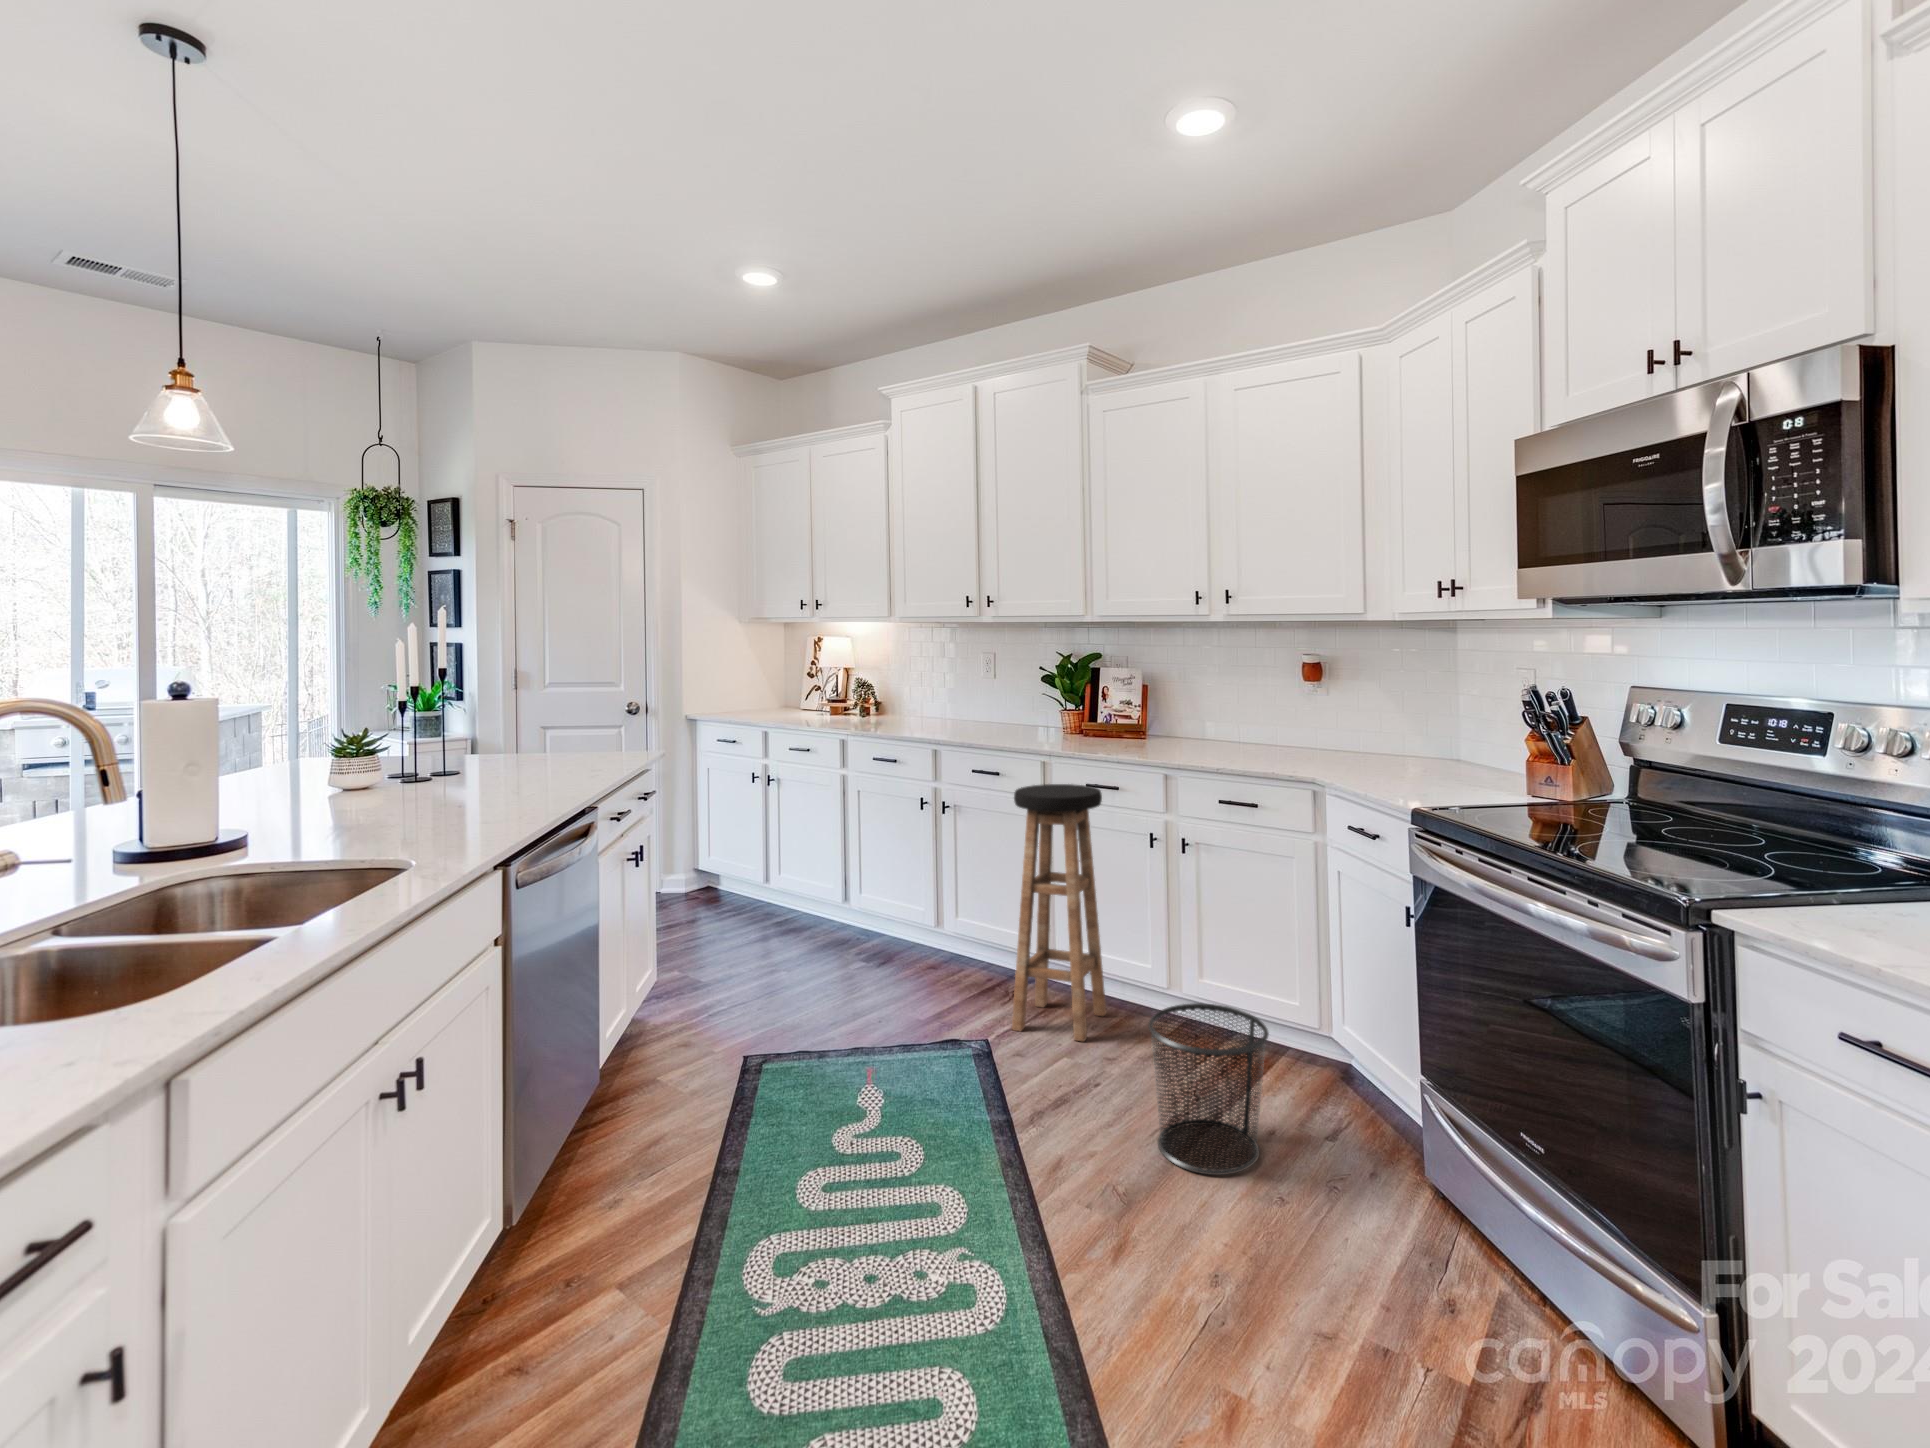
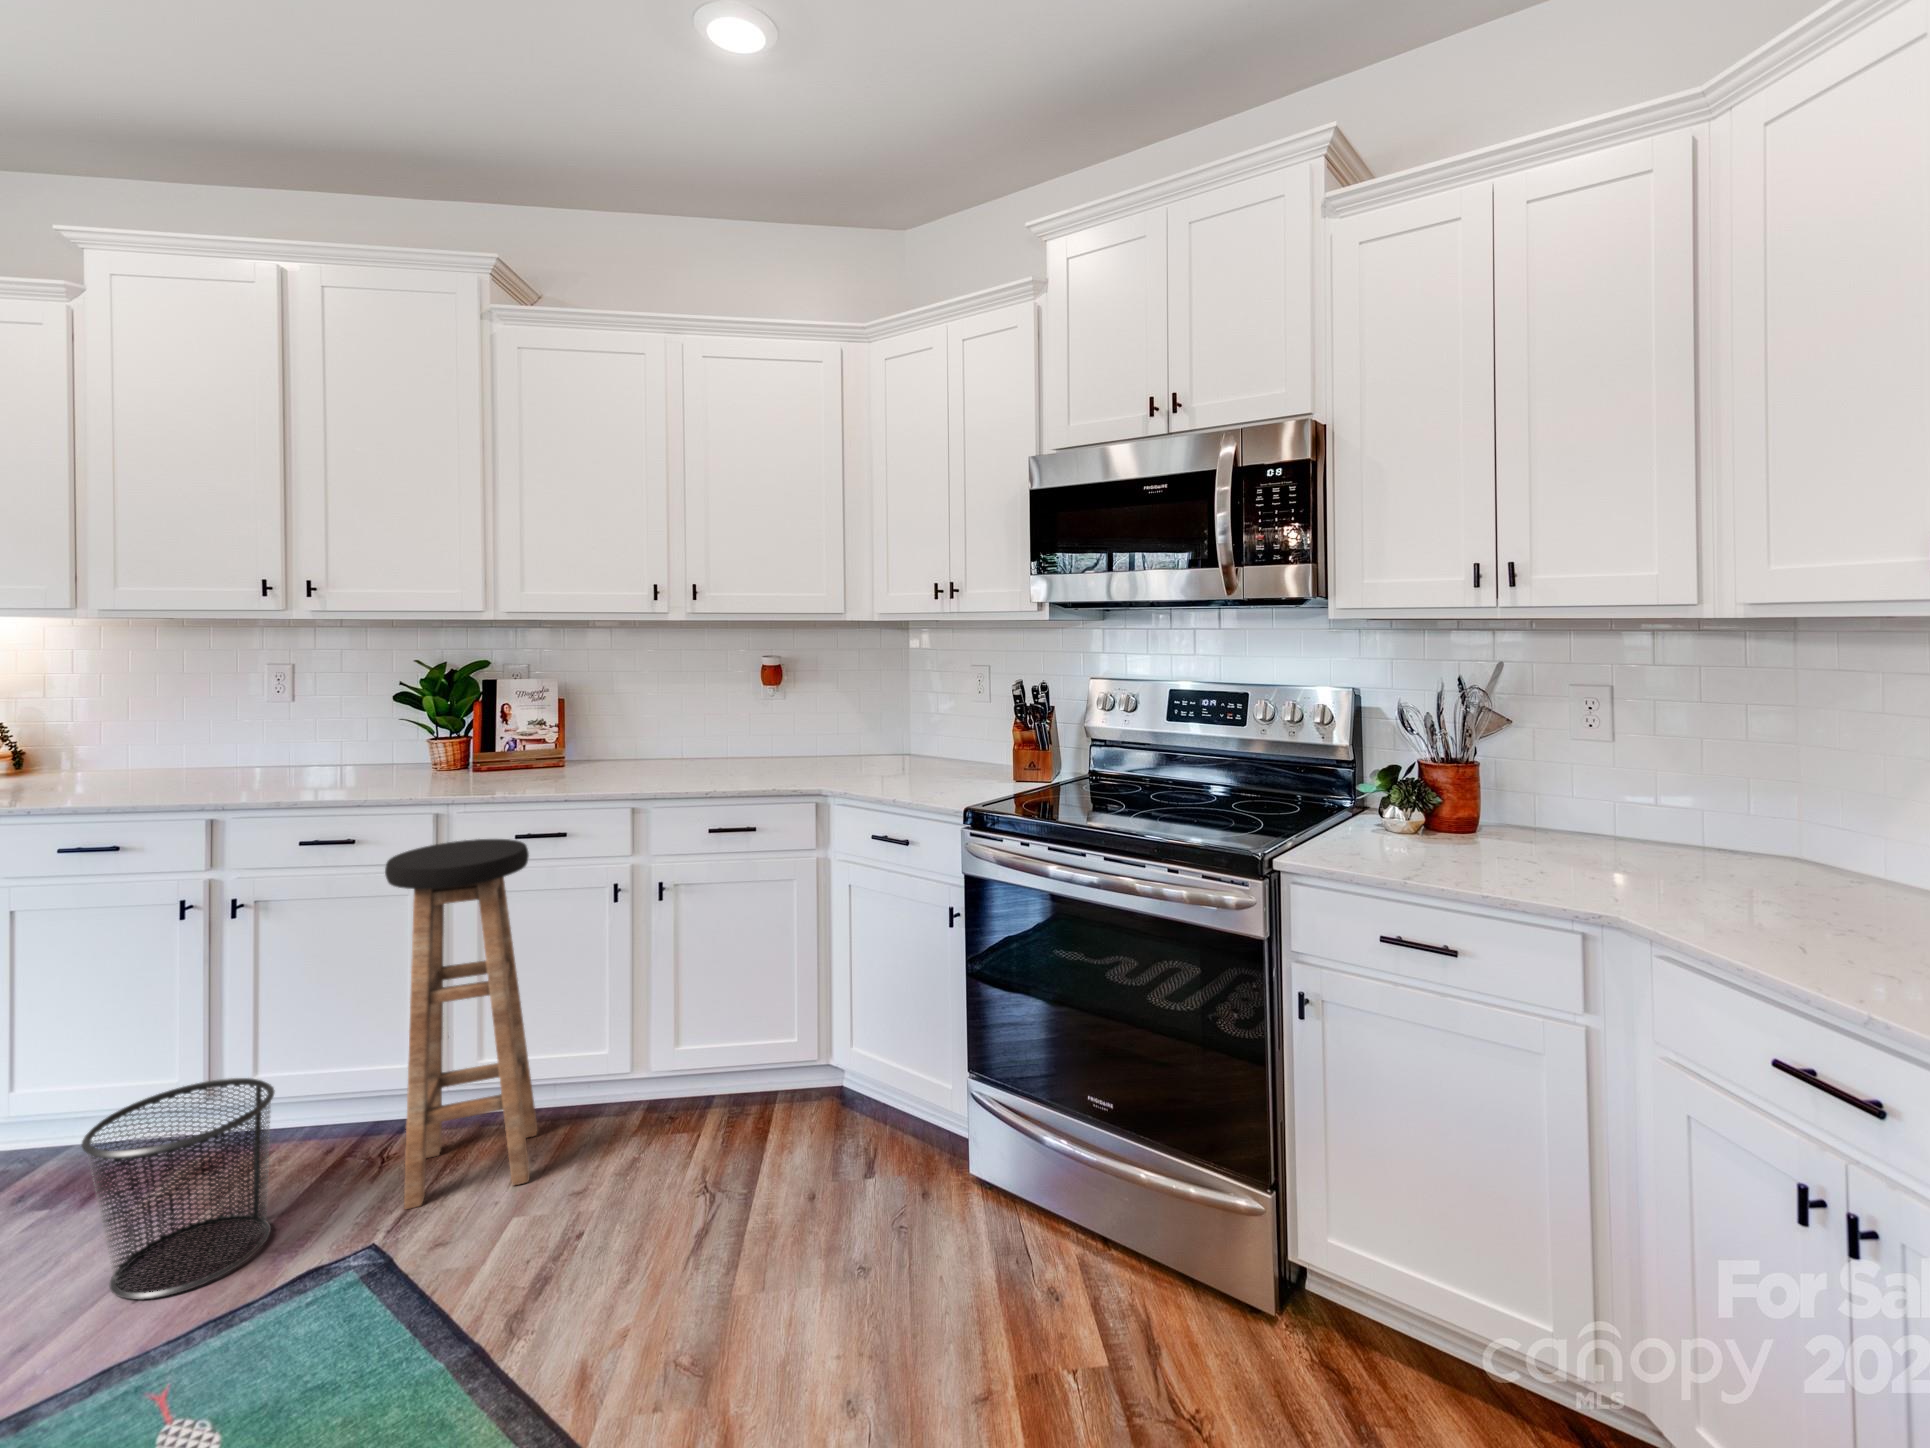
waste bin: present [1148,1003,1269,1175] -> present [81,1078,275,1300]

